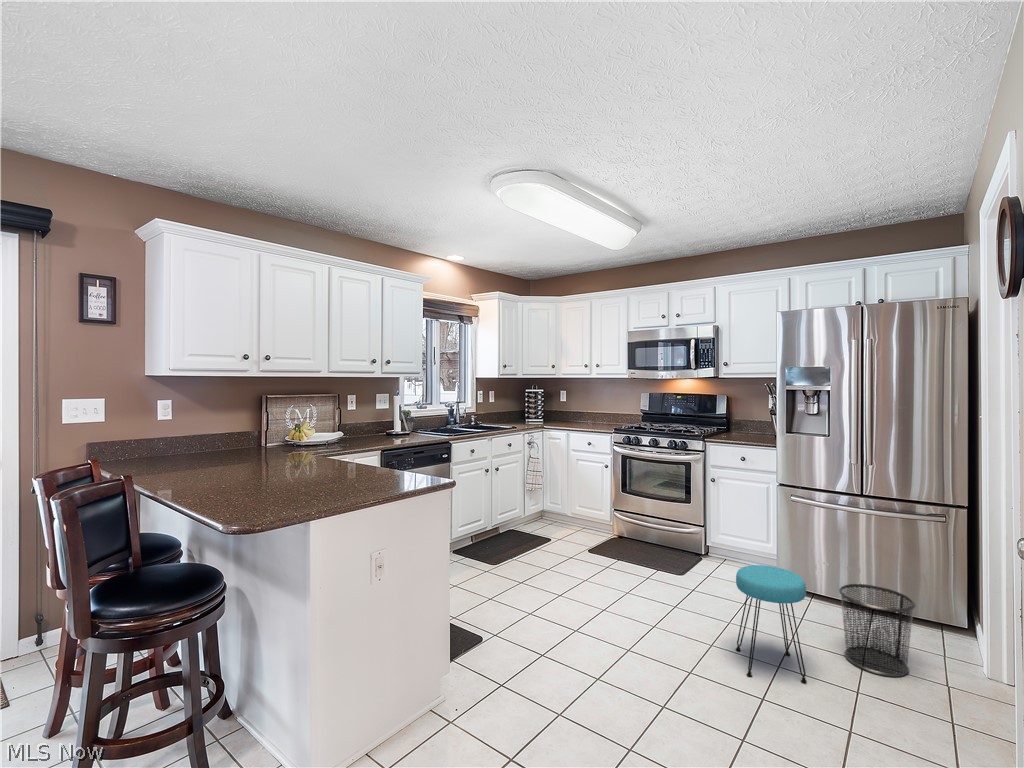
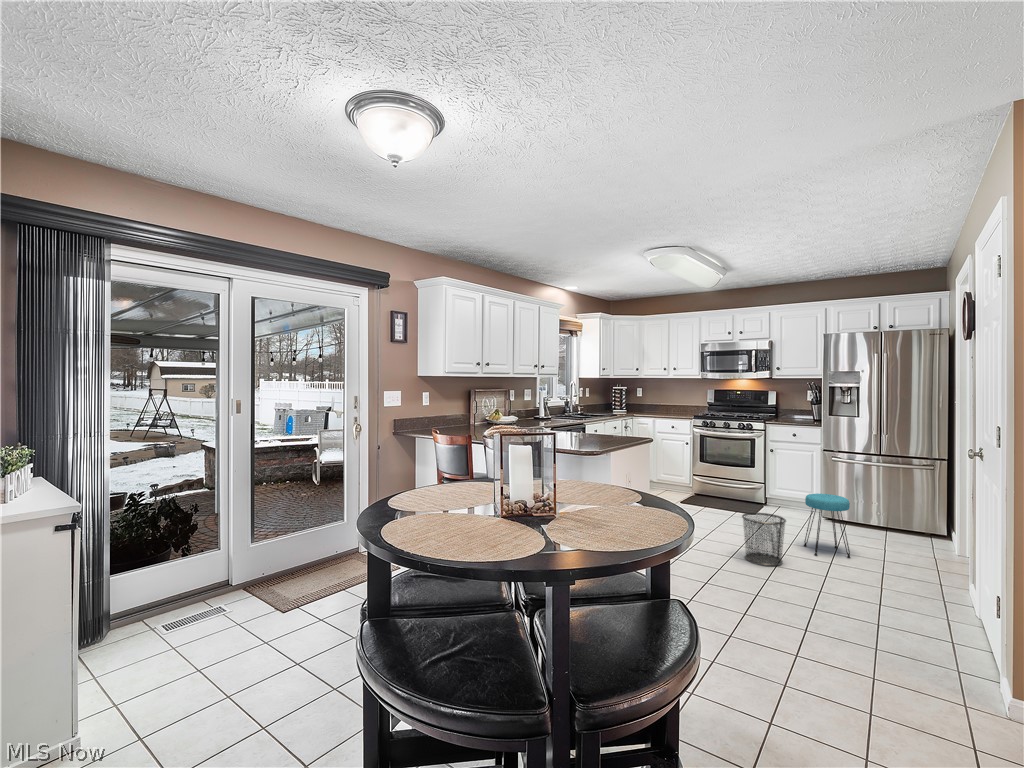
waste bin: present [839,584,915,677] -> present [742,512,786,566]

